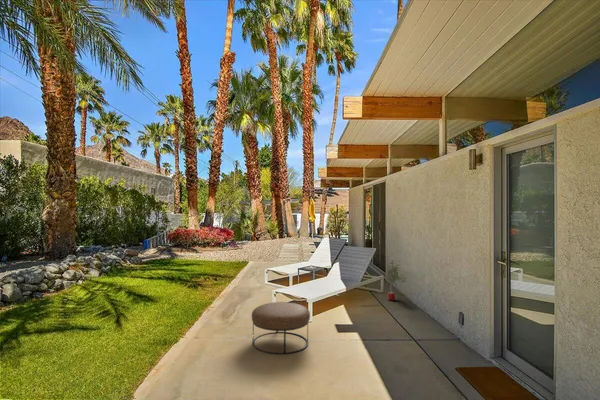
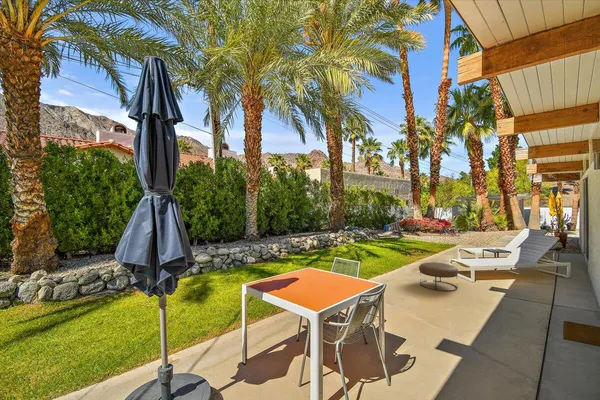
potted tree: present [386,261,406,301] -> none [561,249,588,285]

